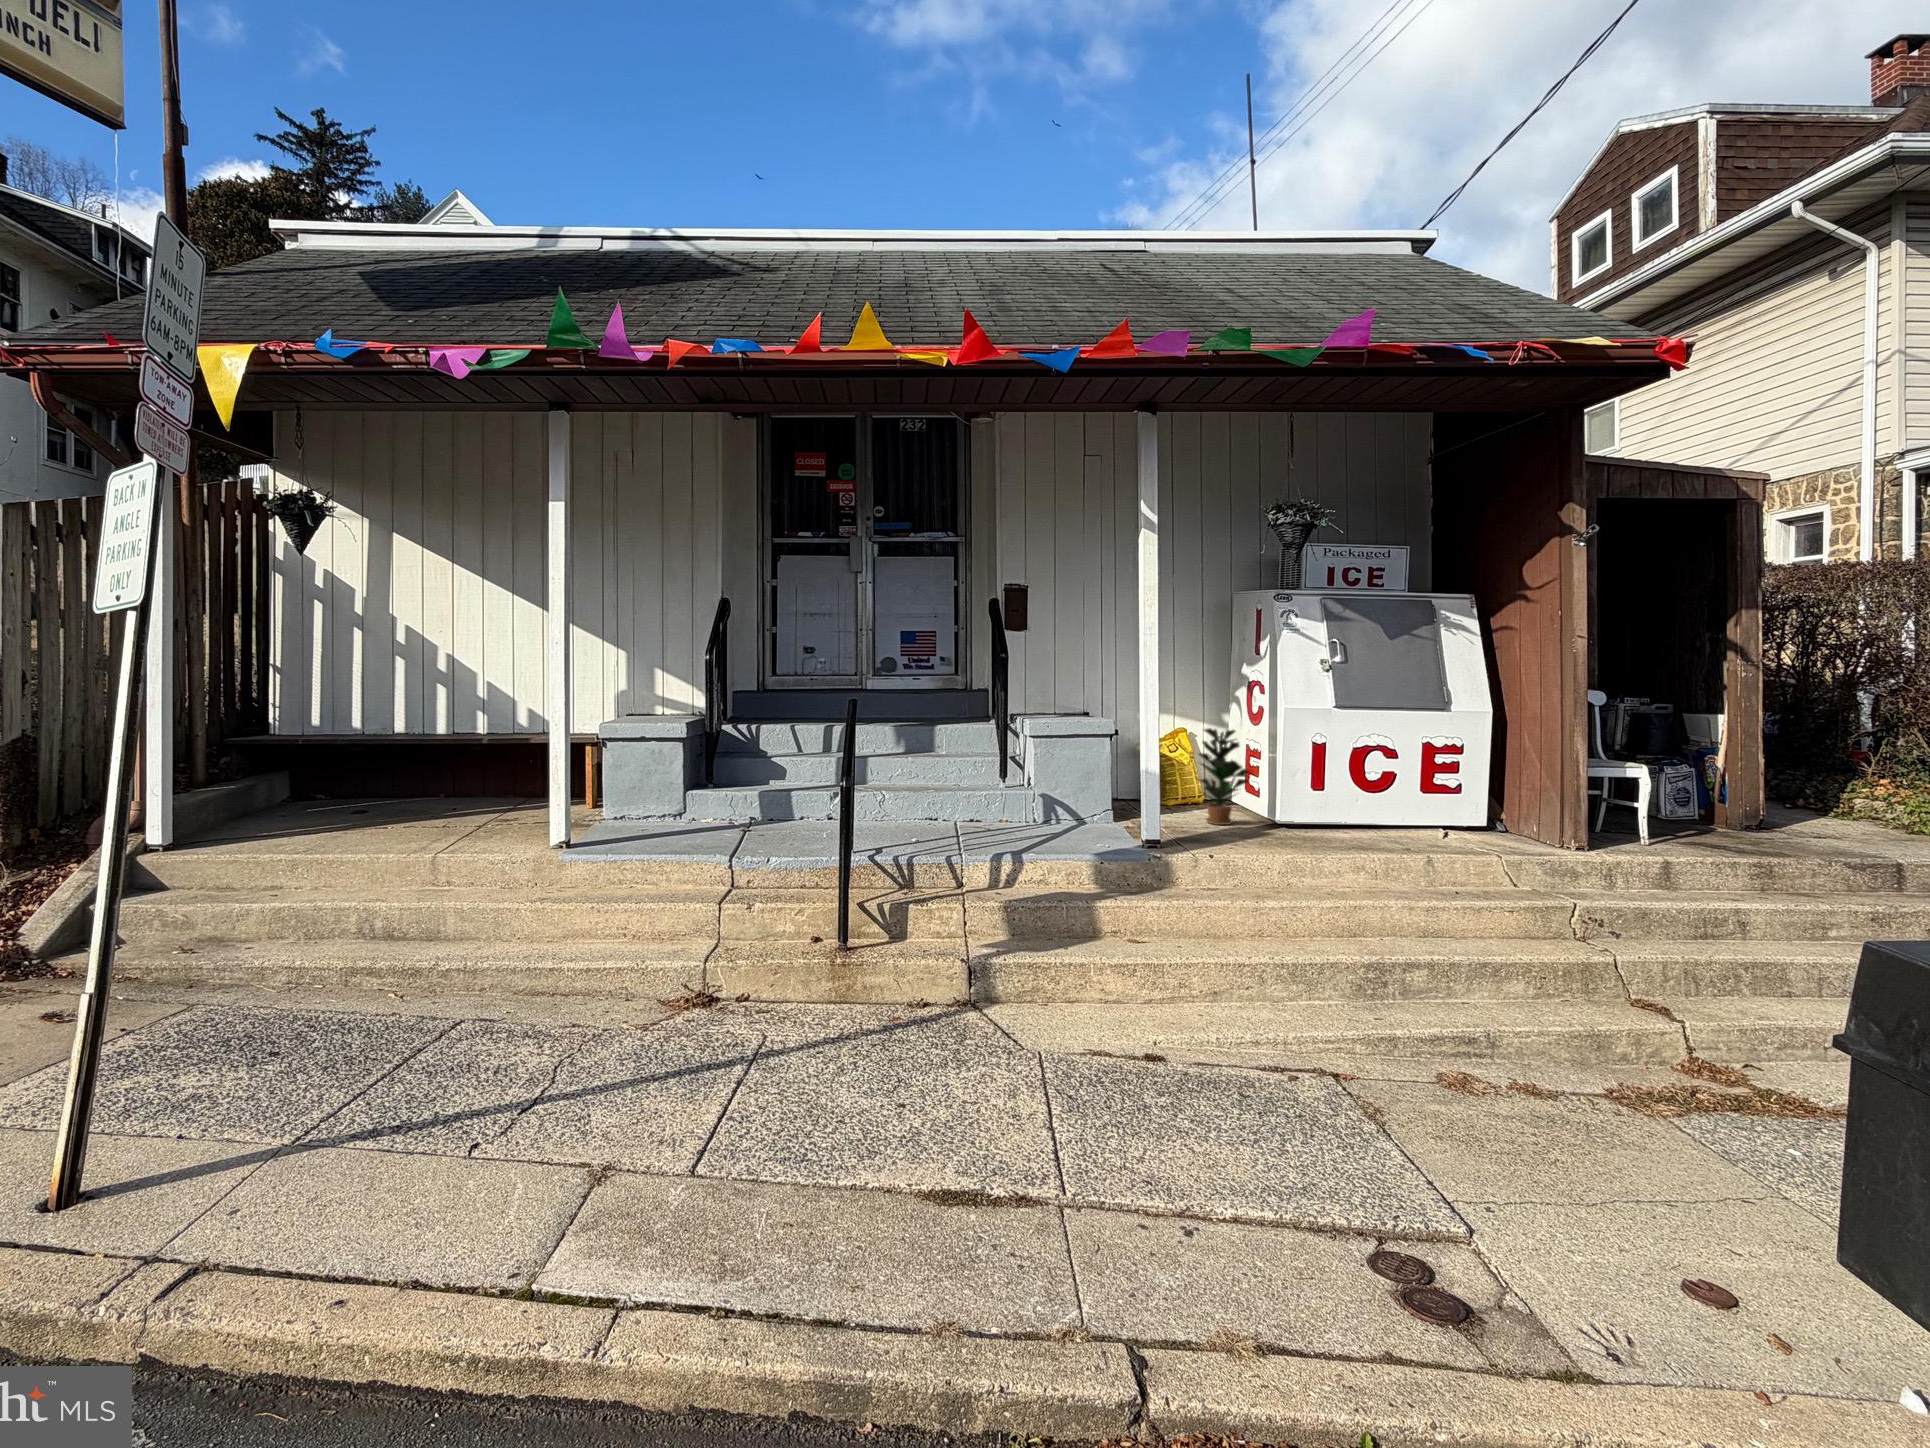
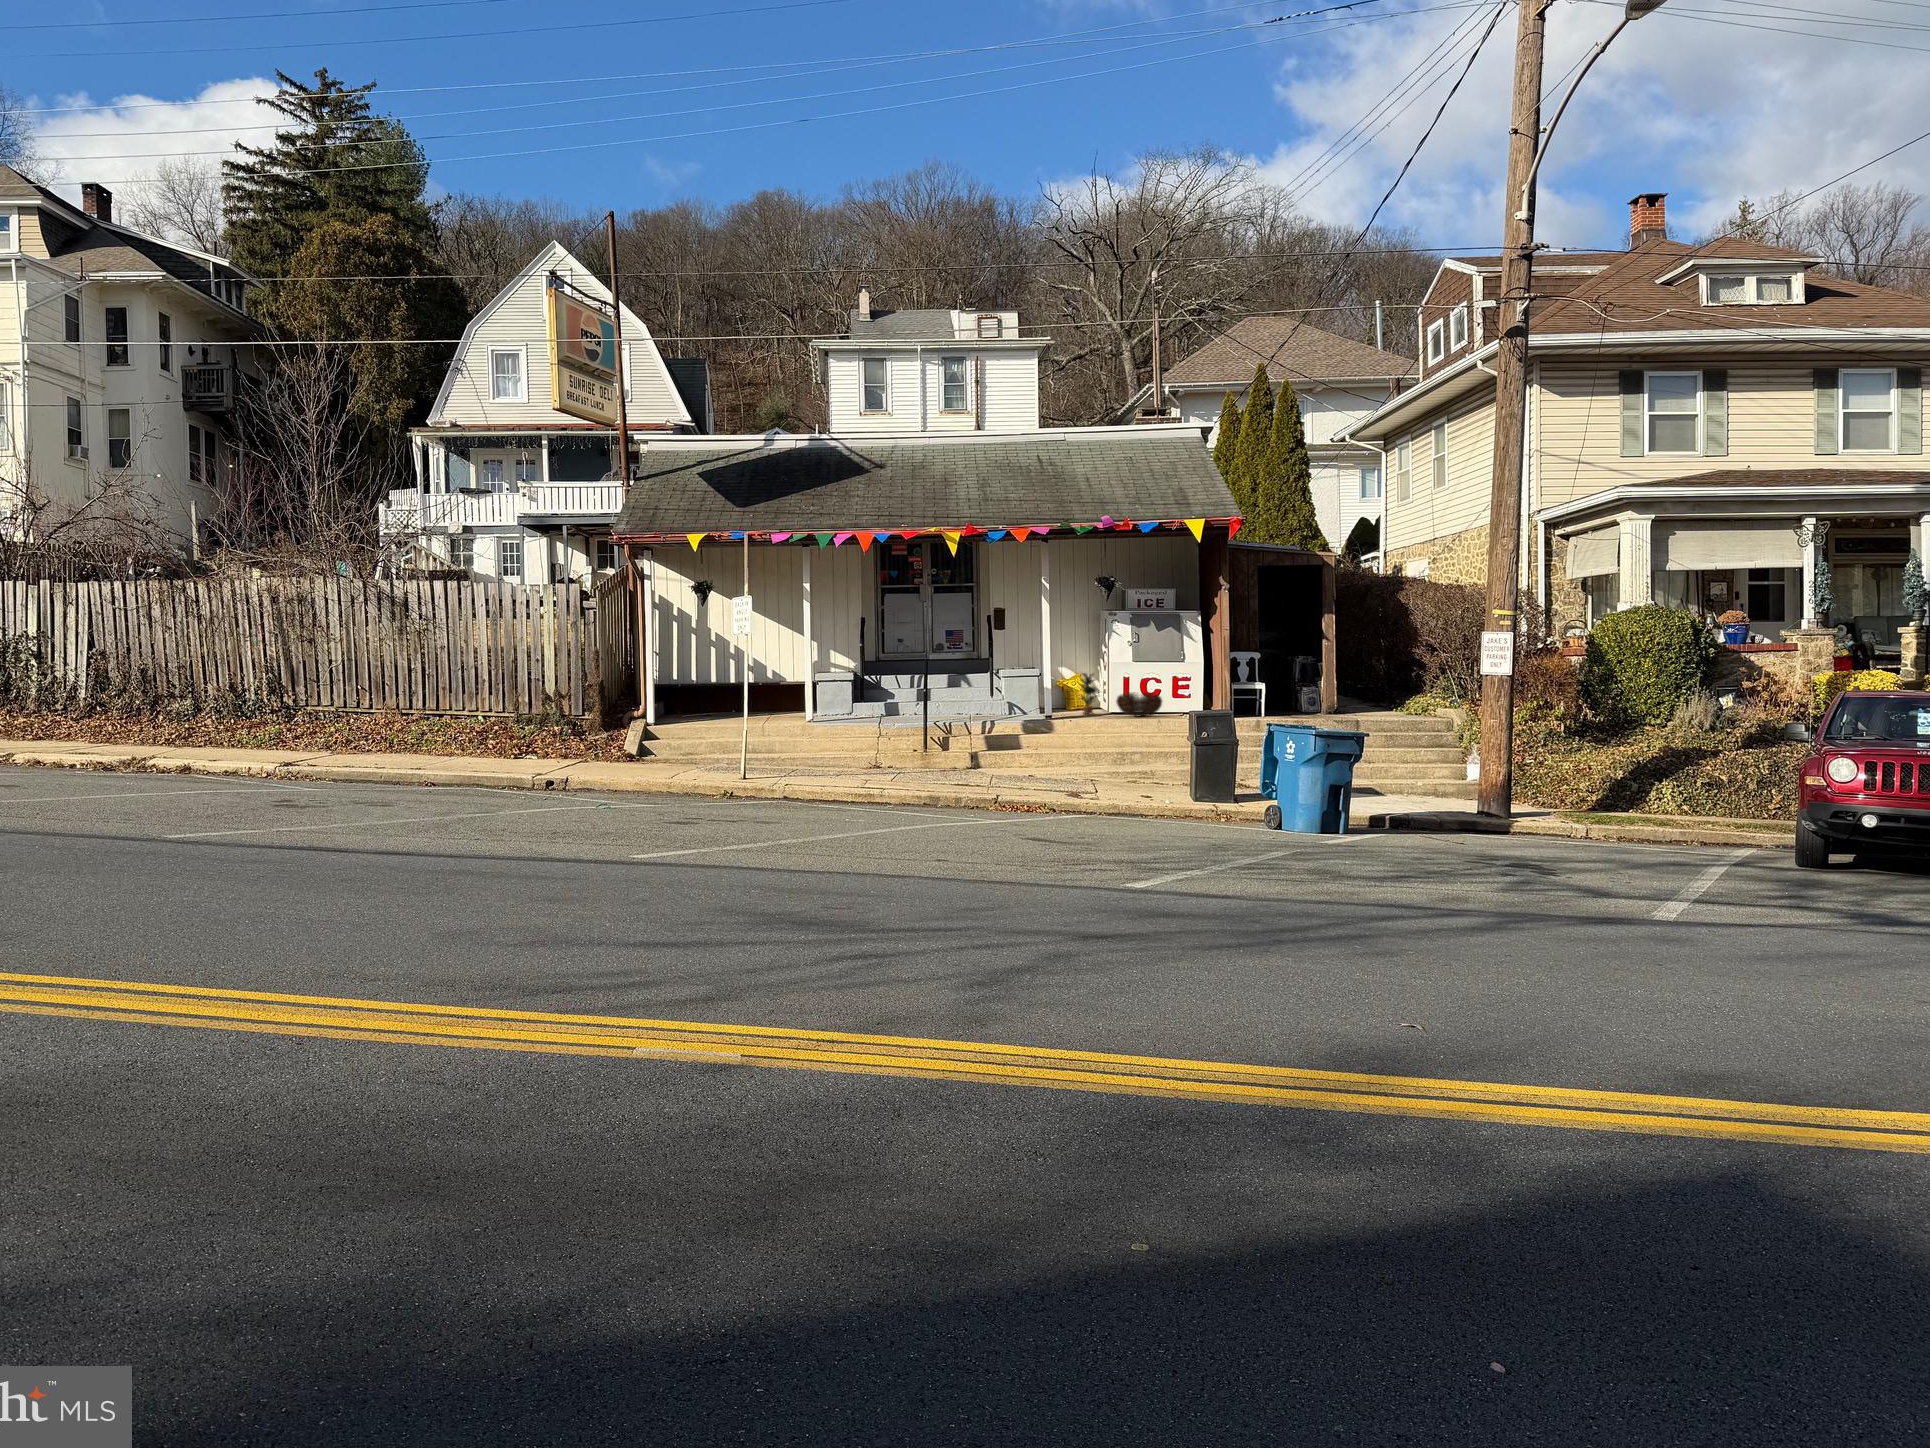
basket: none [1298,782,1415,840] -> present [1116,693,1162,717]

